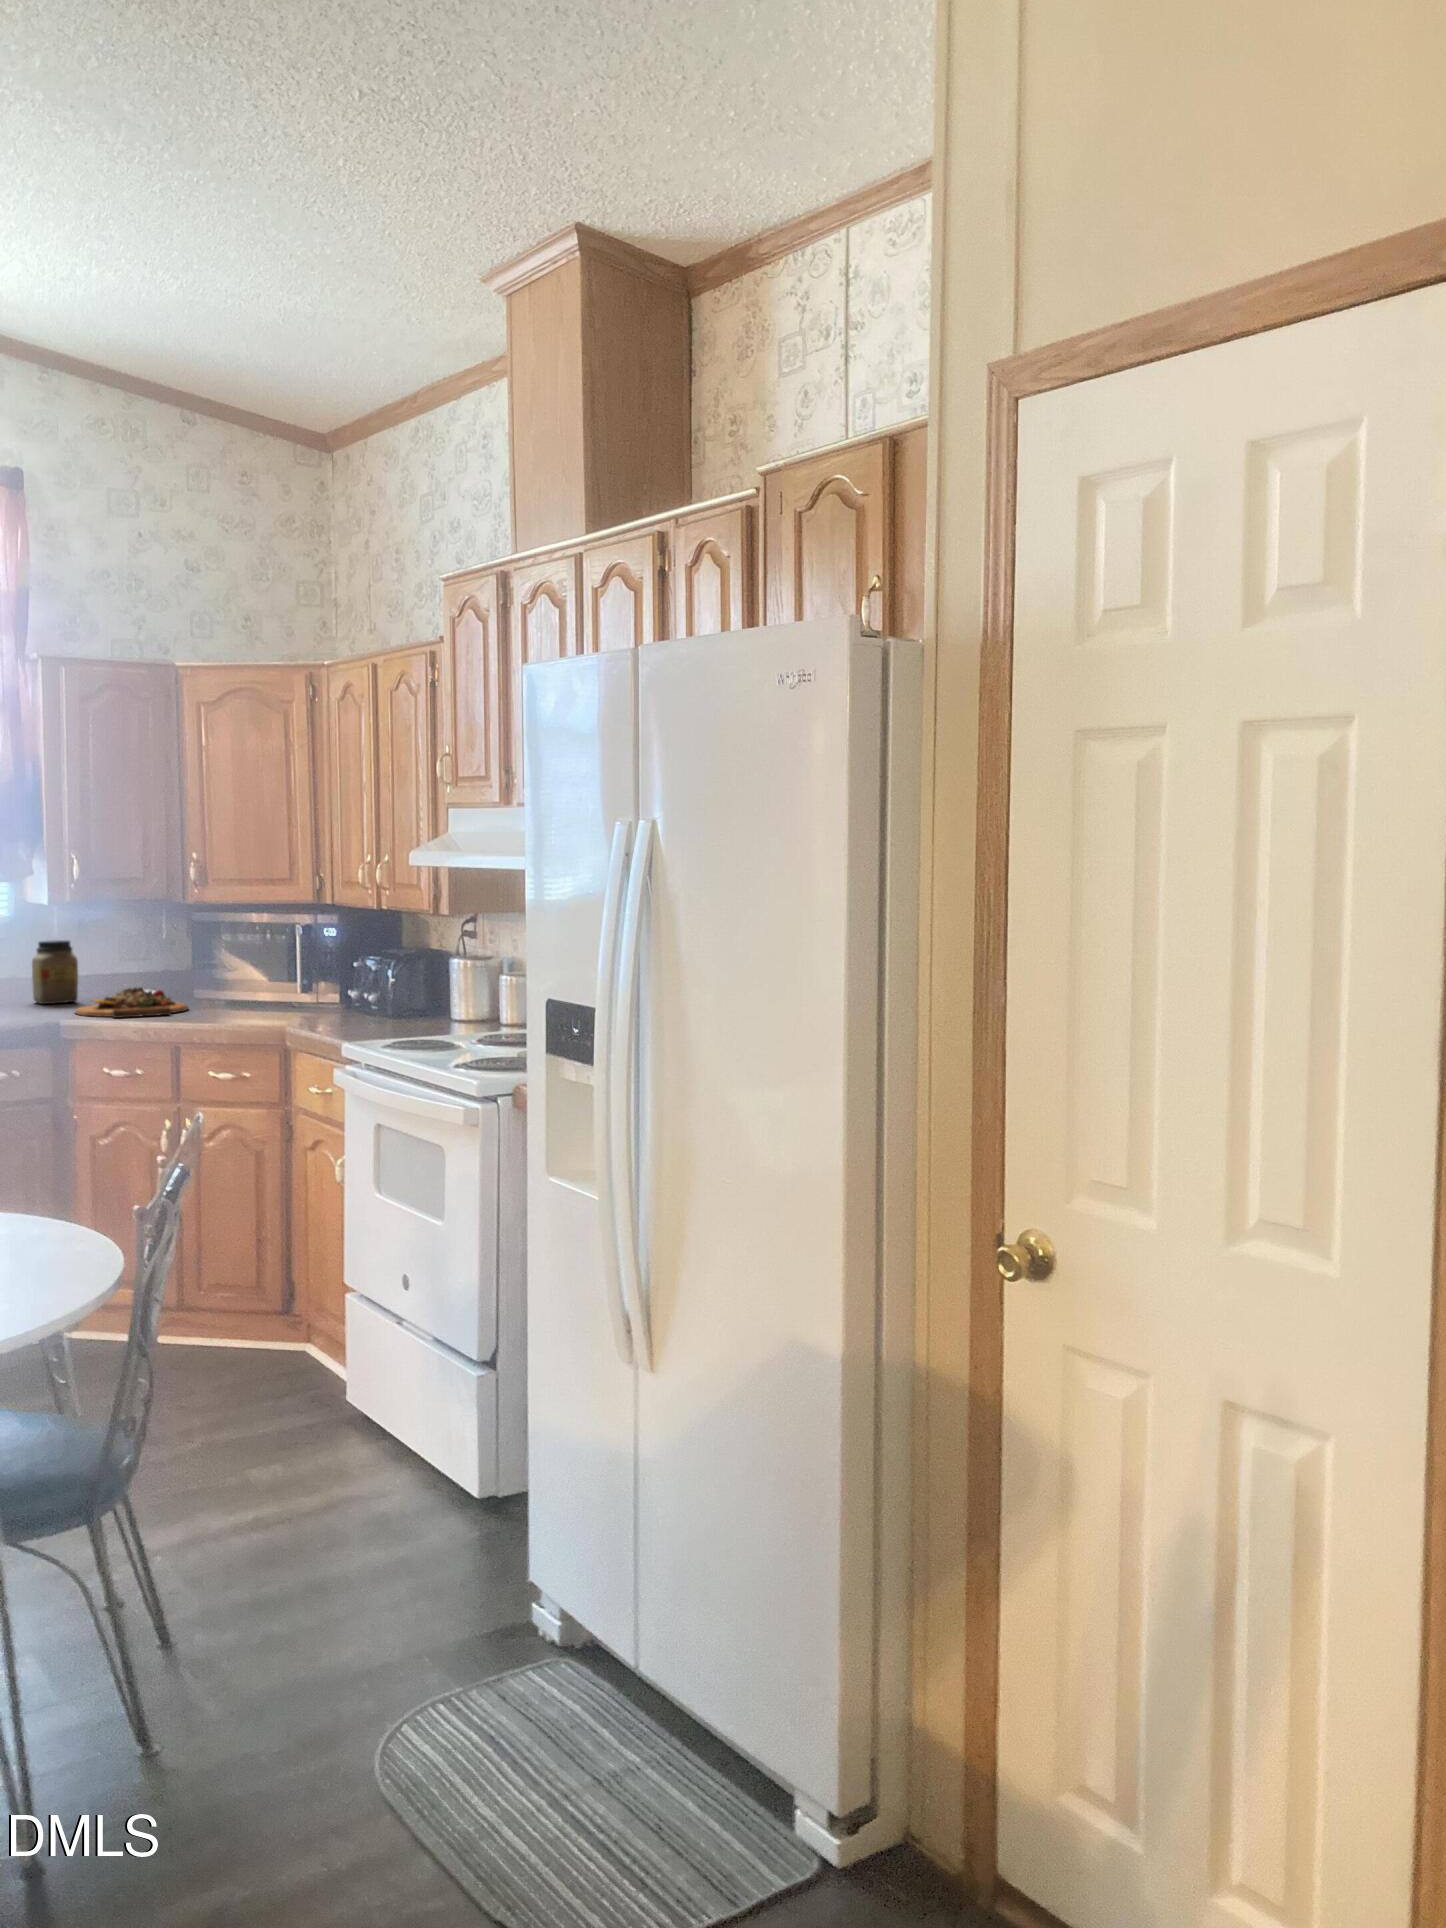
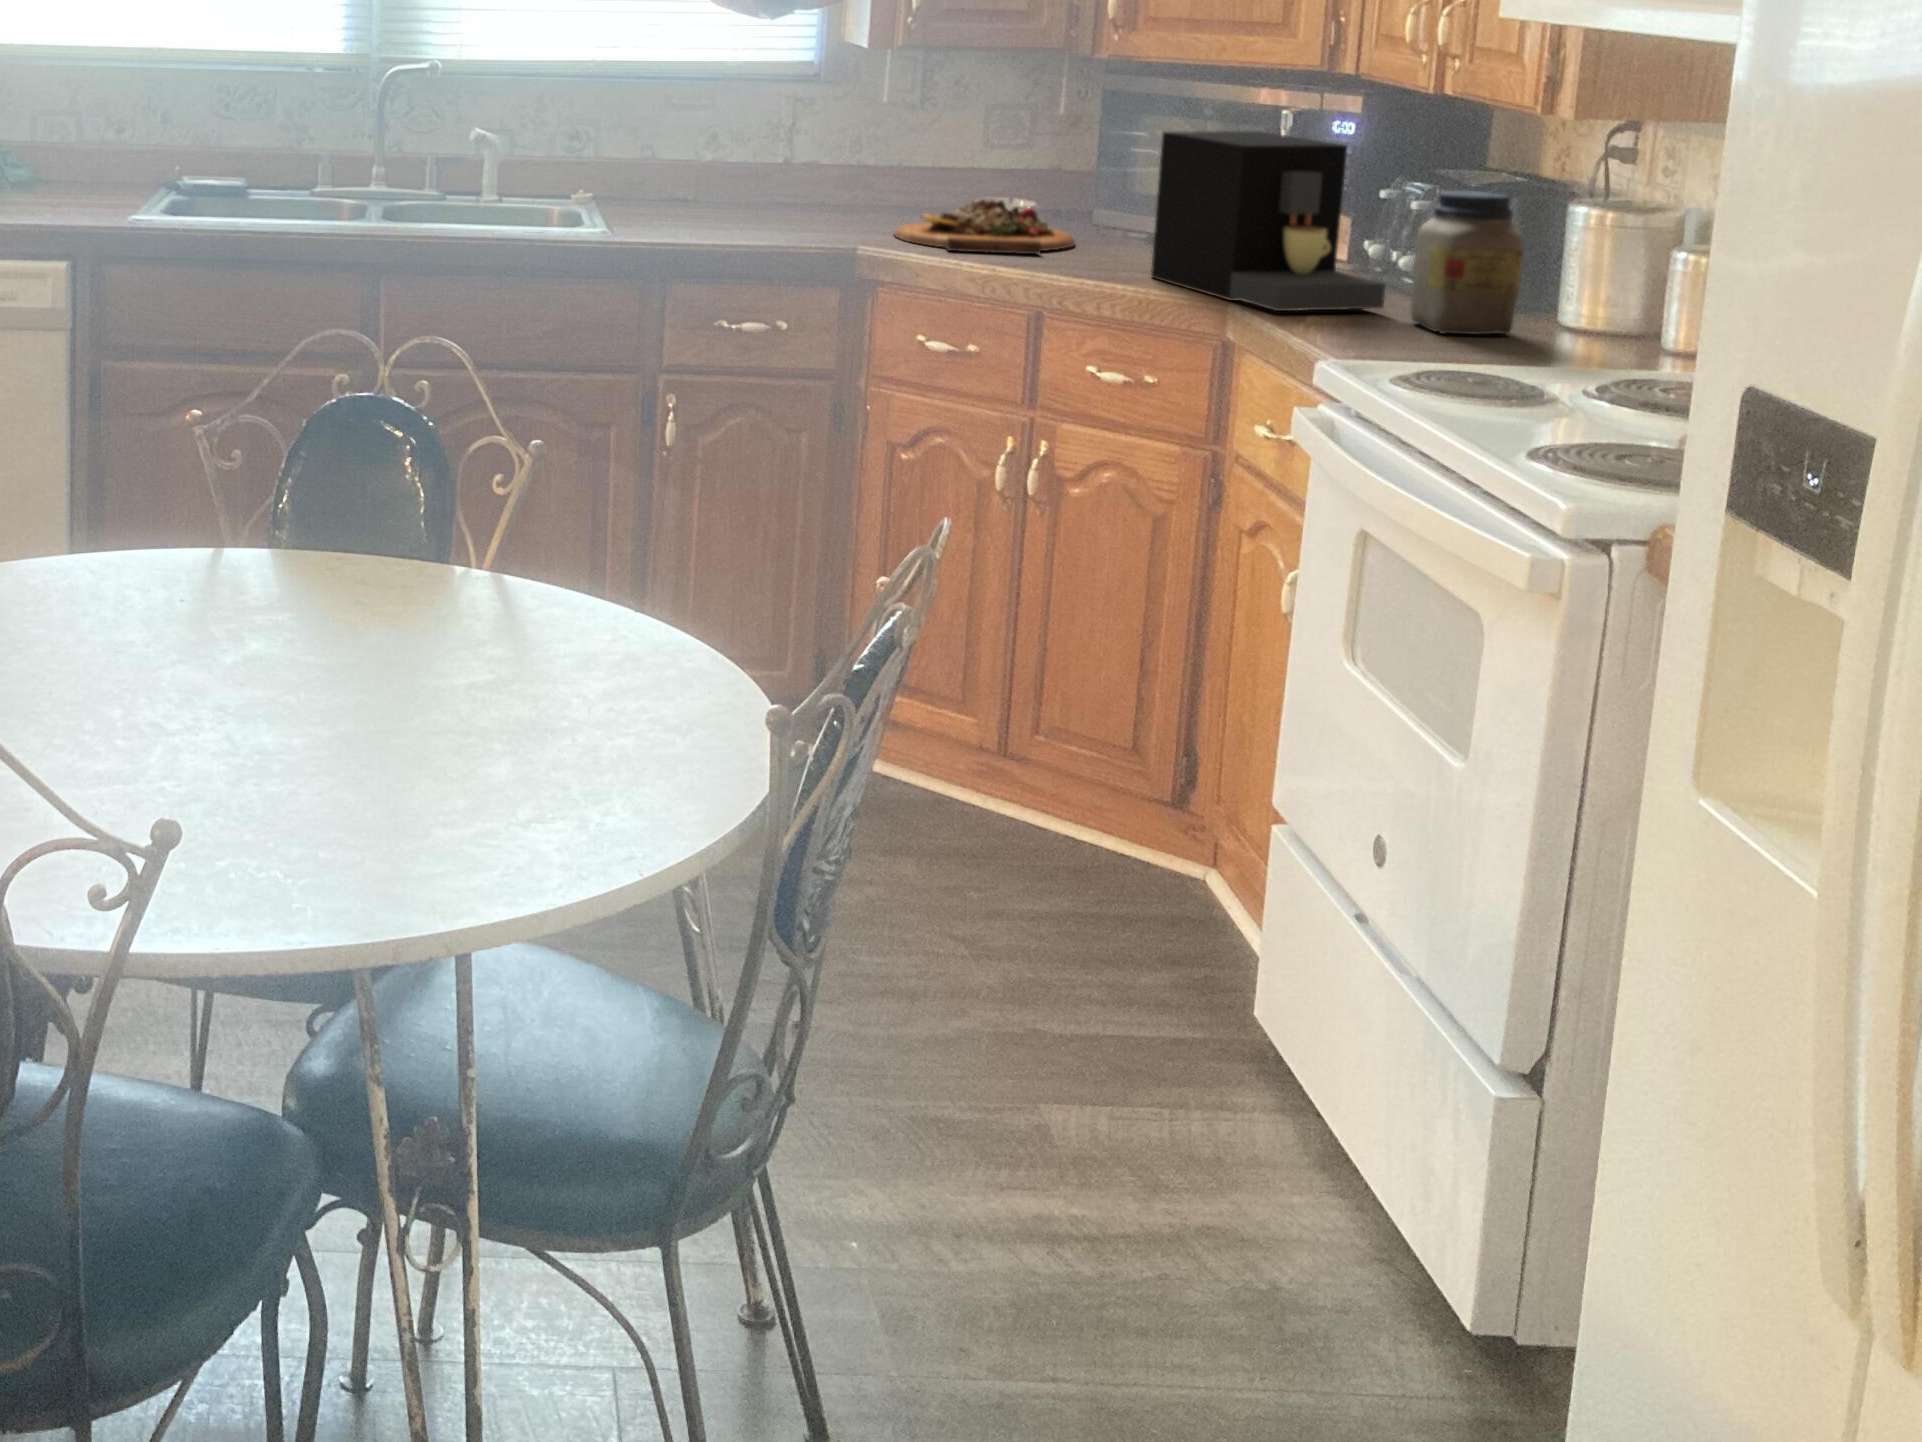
coffee maker: none [238,934,367,1026] -> present [1151,131,1386,311]
jar: present [32,940,78,1004] -> present [1411,191,1524,334]

